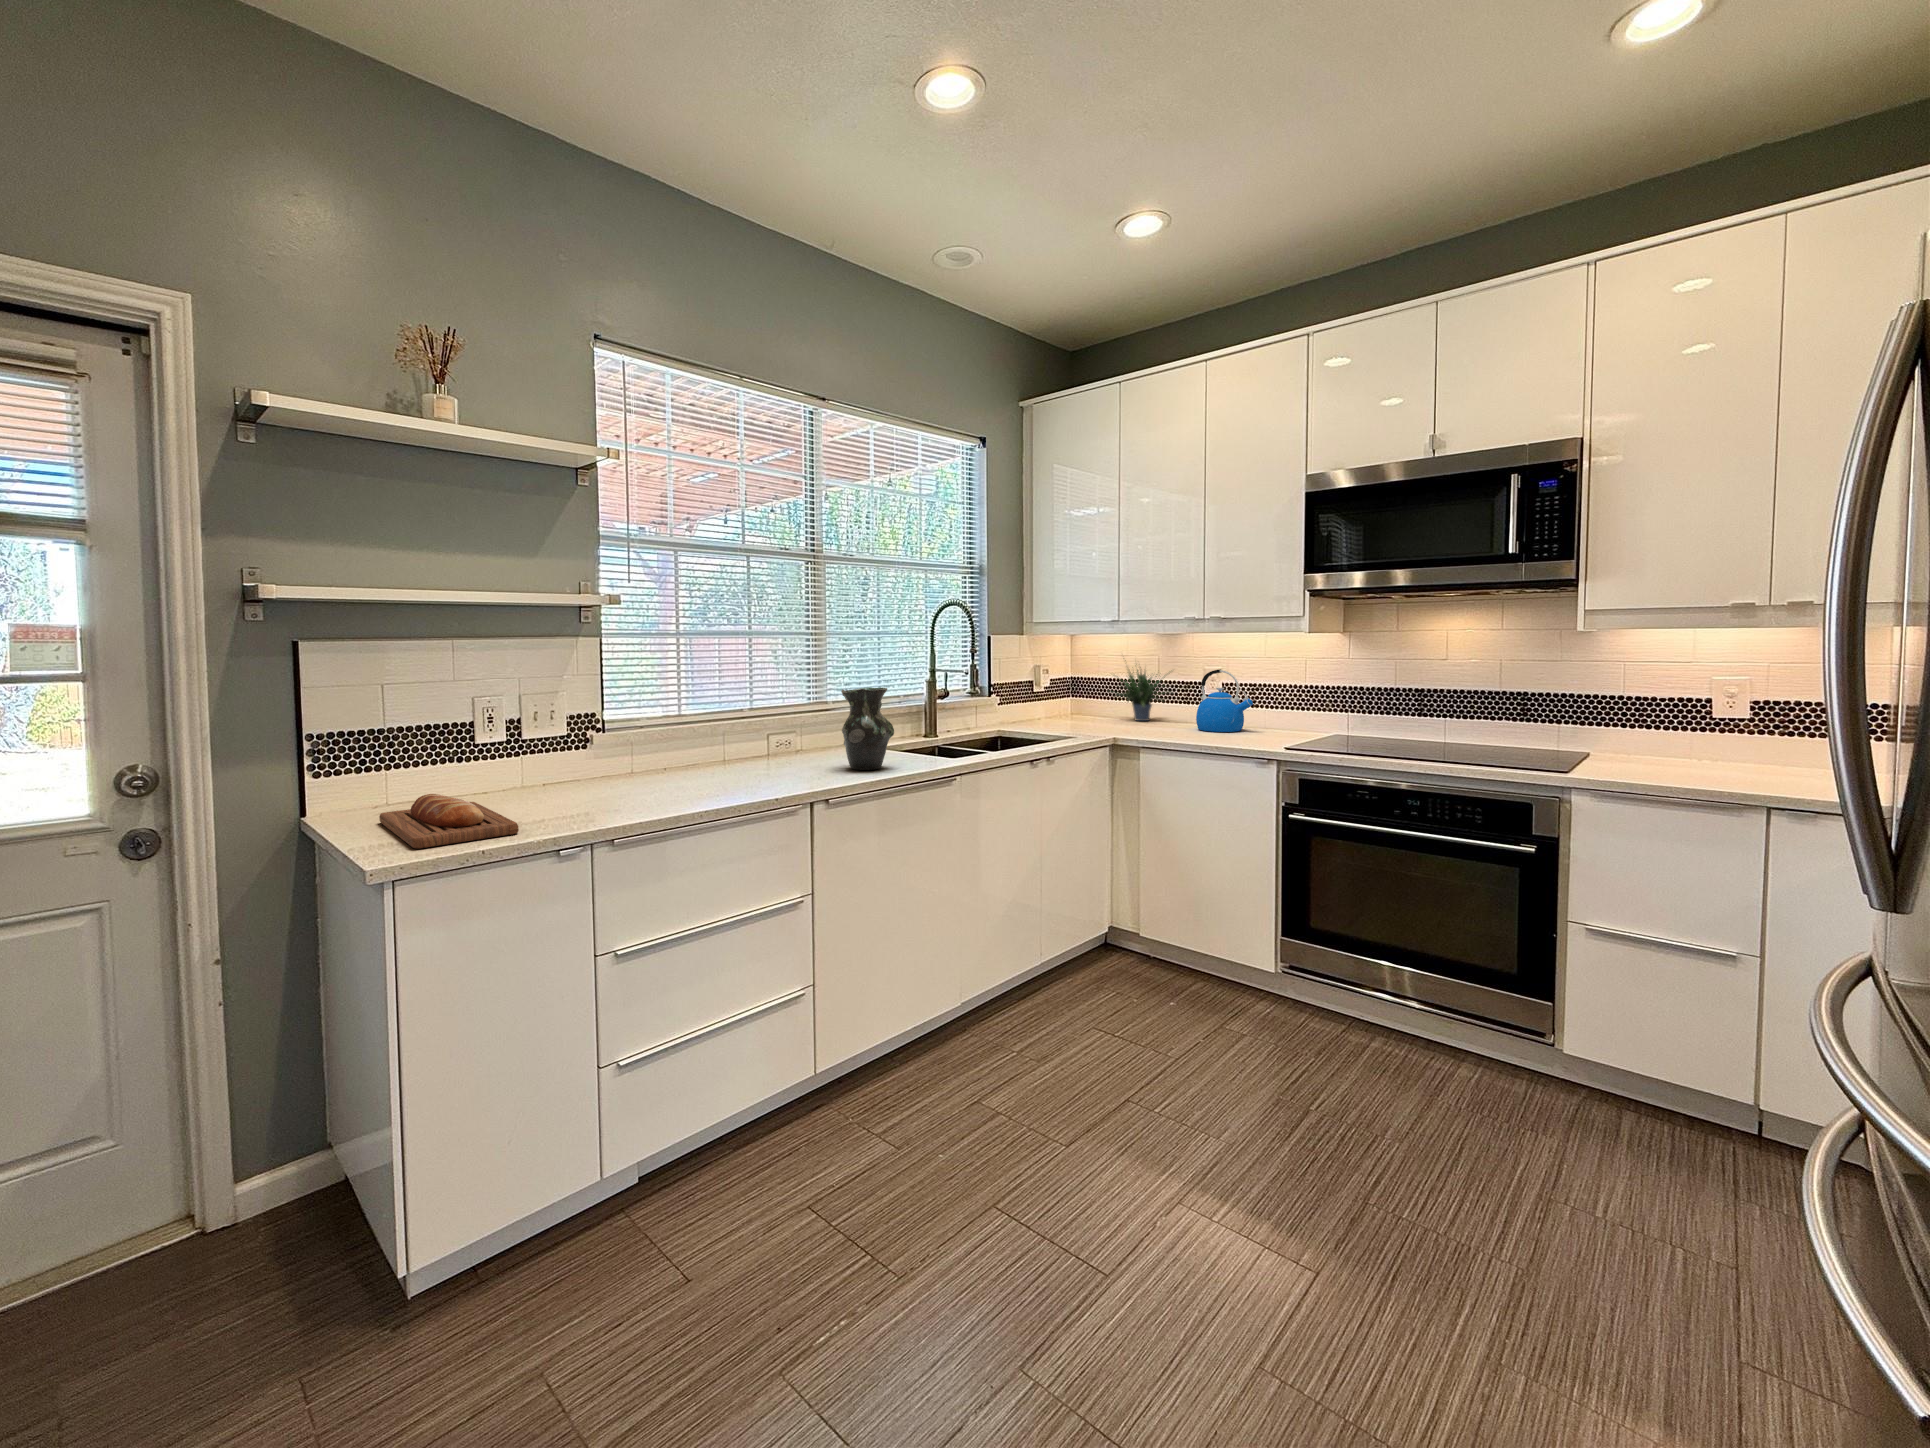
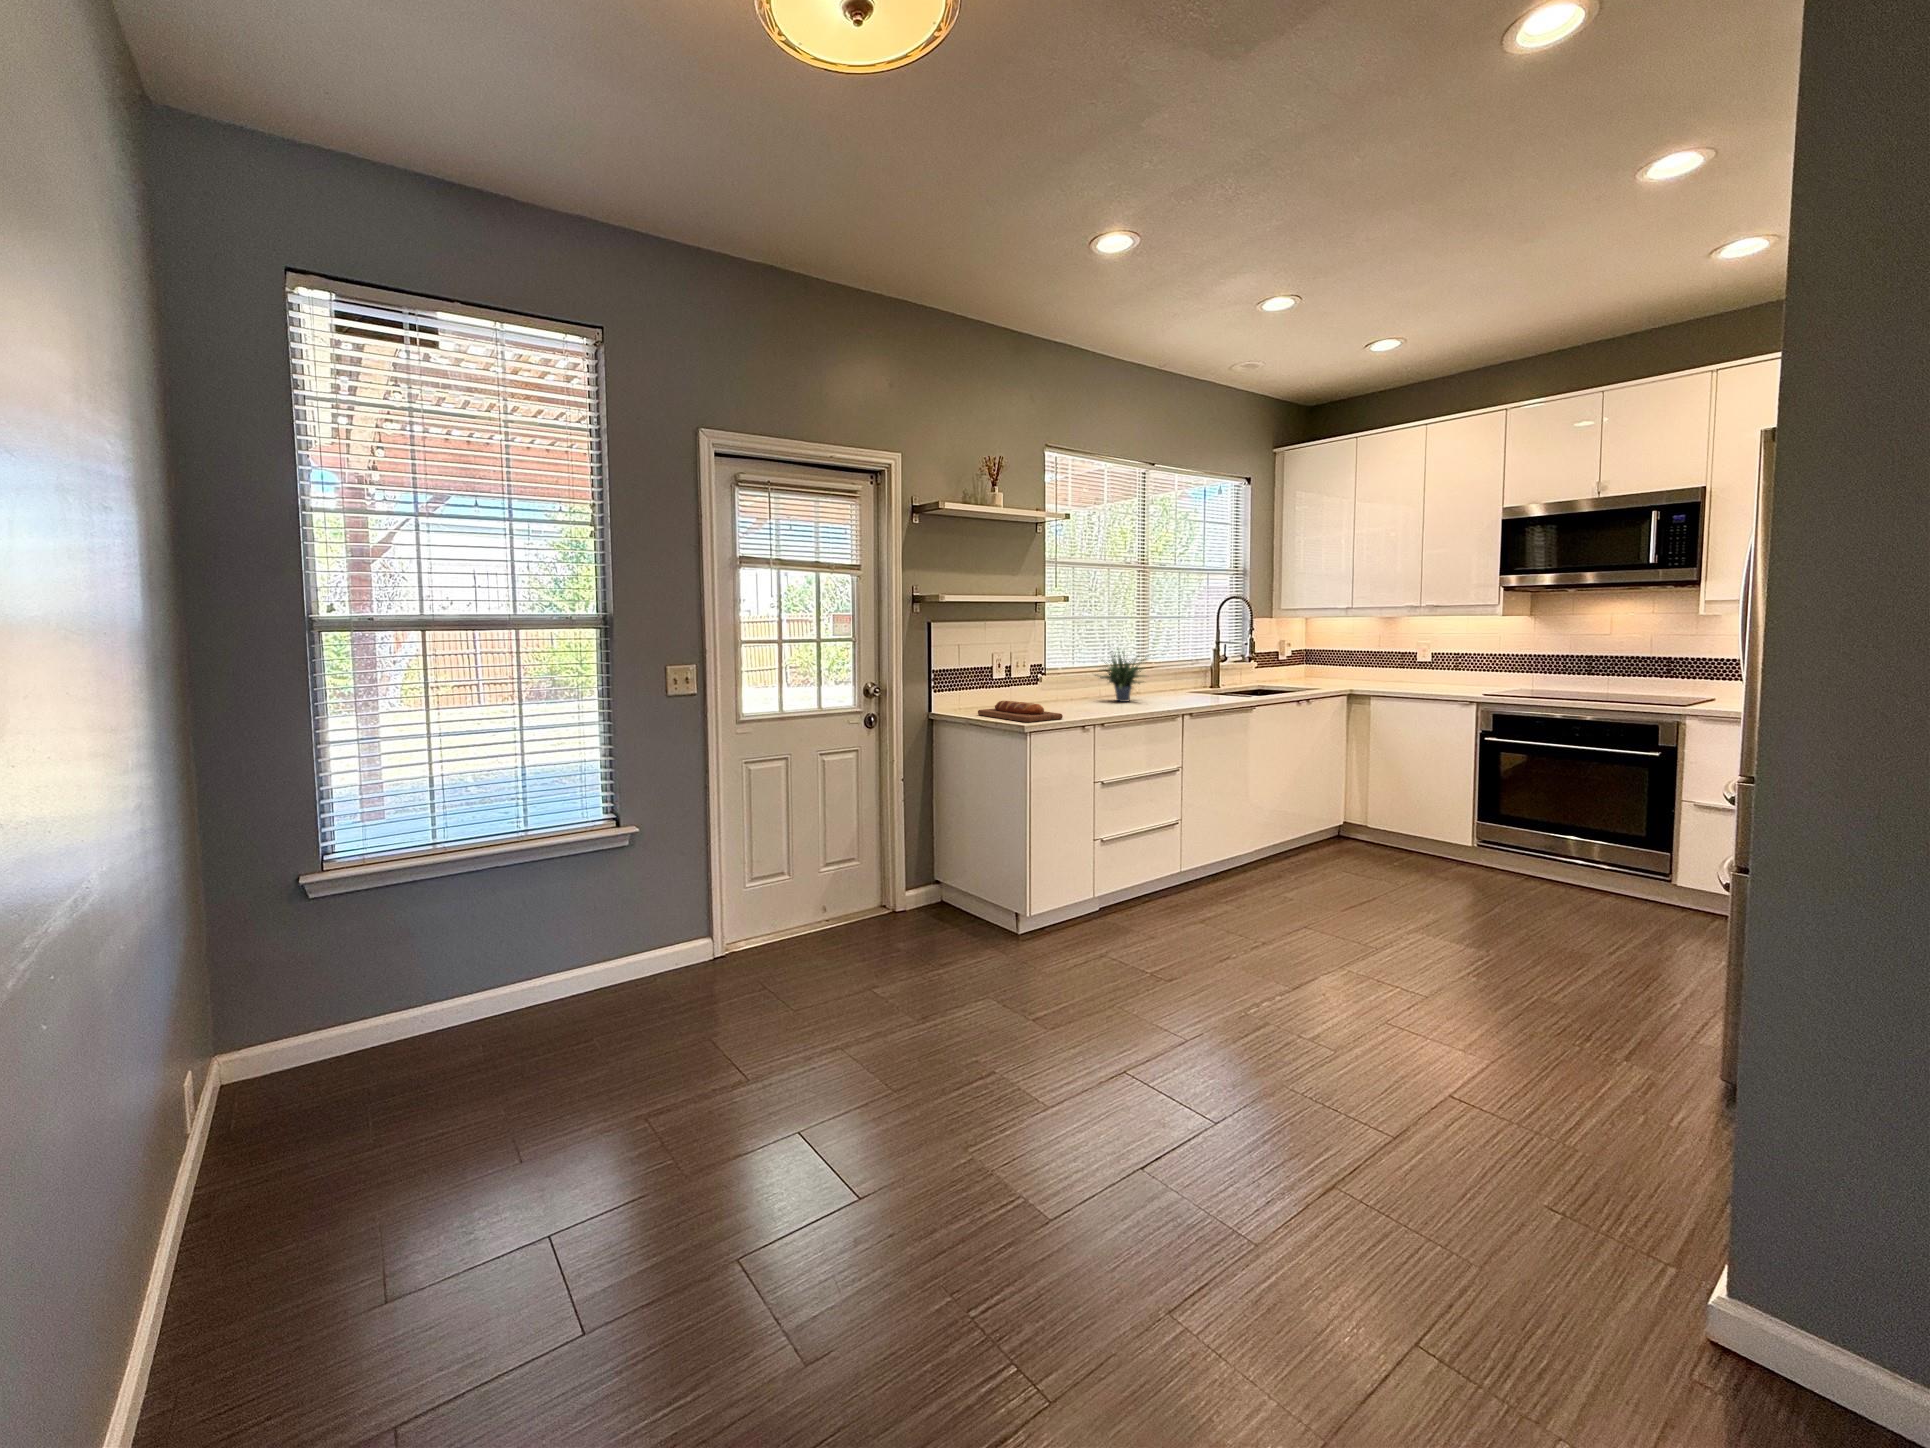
kettle: present [1196,669,1253,732] -> none [1411,642,1457,686]
potted plant: present [1115,670,1171,721] -> present [1100,651,1146,702]
vase: present [841,687,894,770] -> none [1187,651,1220,700]

